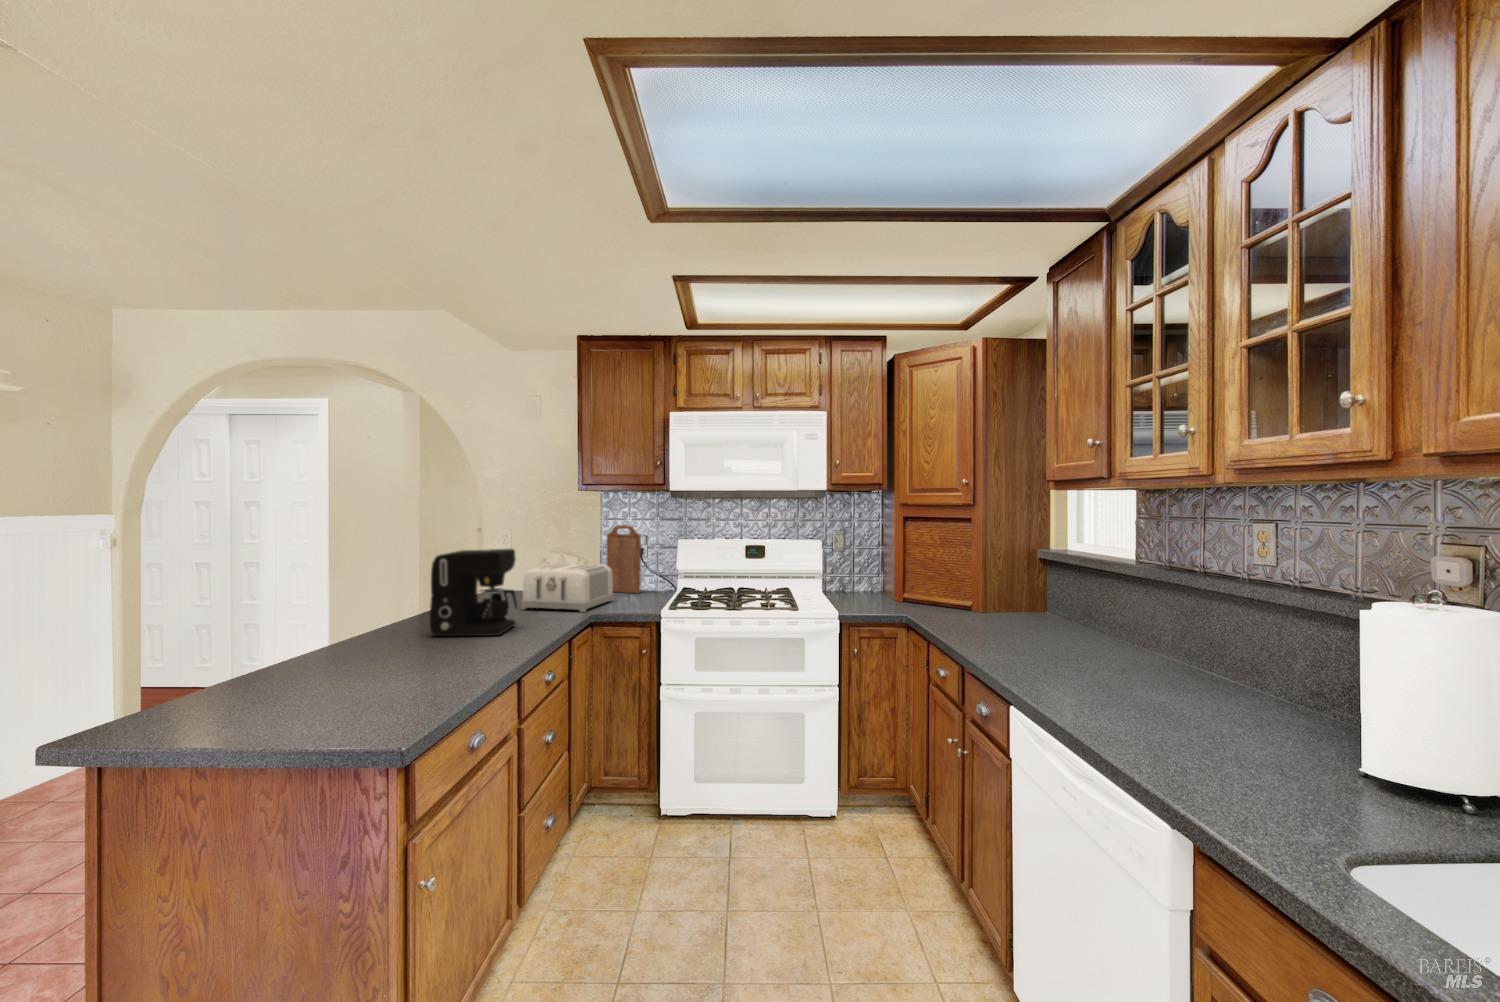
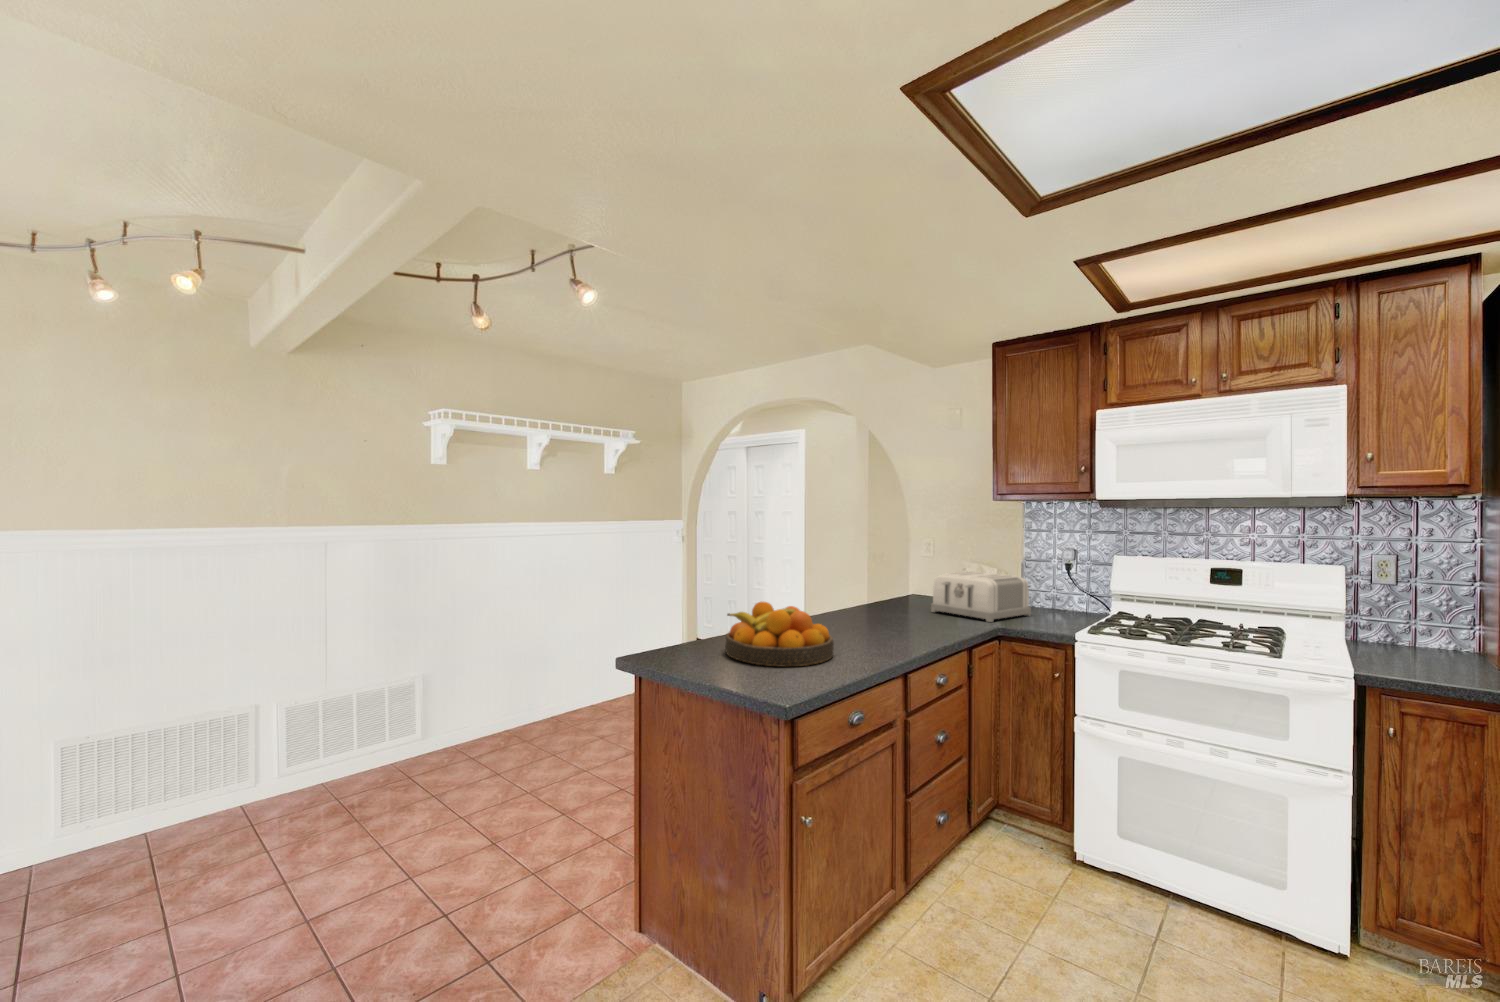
cutting board: present [607,525,641,593] -> none [1029,536,1067,611]
coffee maker: present [430,549,517,636] -> none [840,551,916,632]
fruit bowl: none [299,622,451,700] -> present [725,602,834,666]

